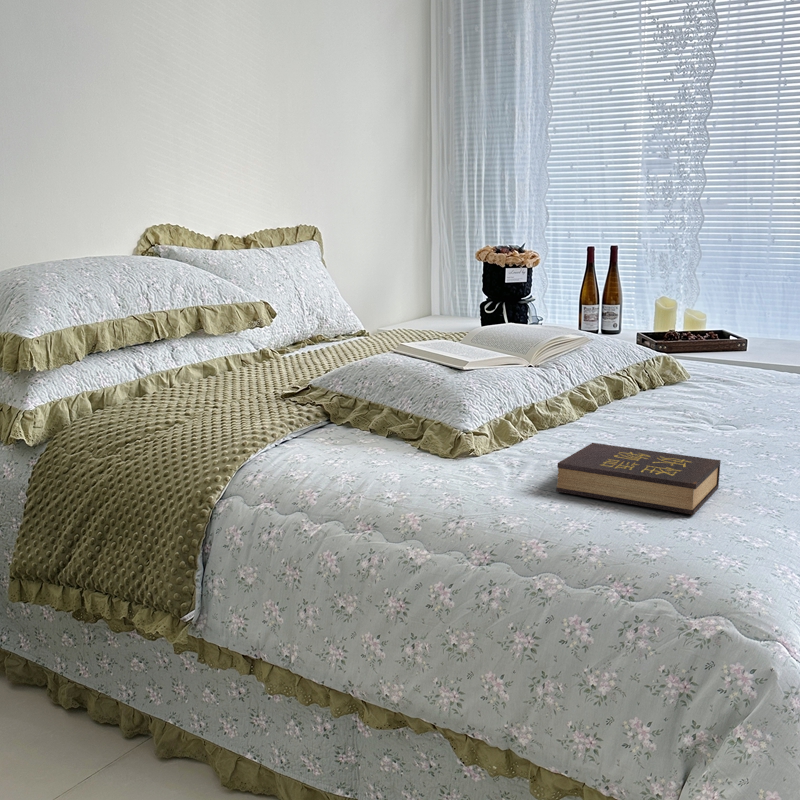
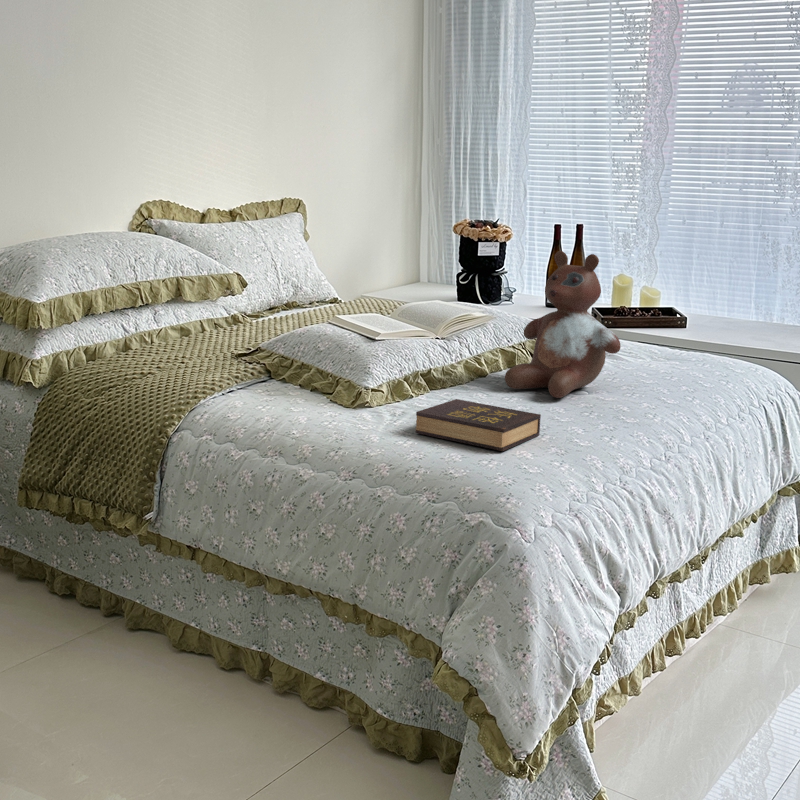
stuffed bear: none [623,255,769,436] -> present [505,251,621,398]

